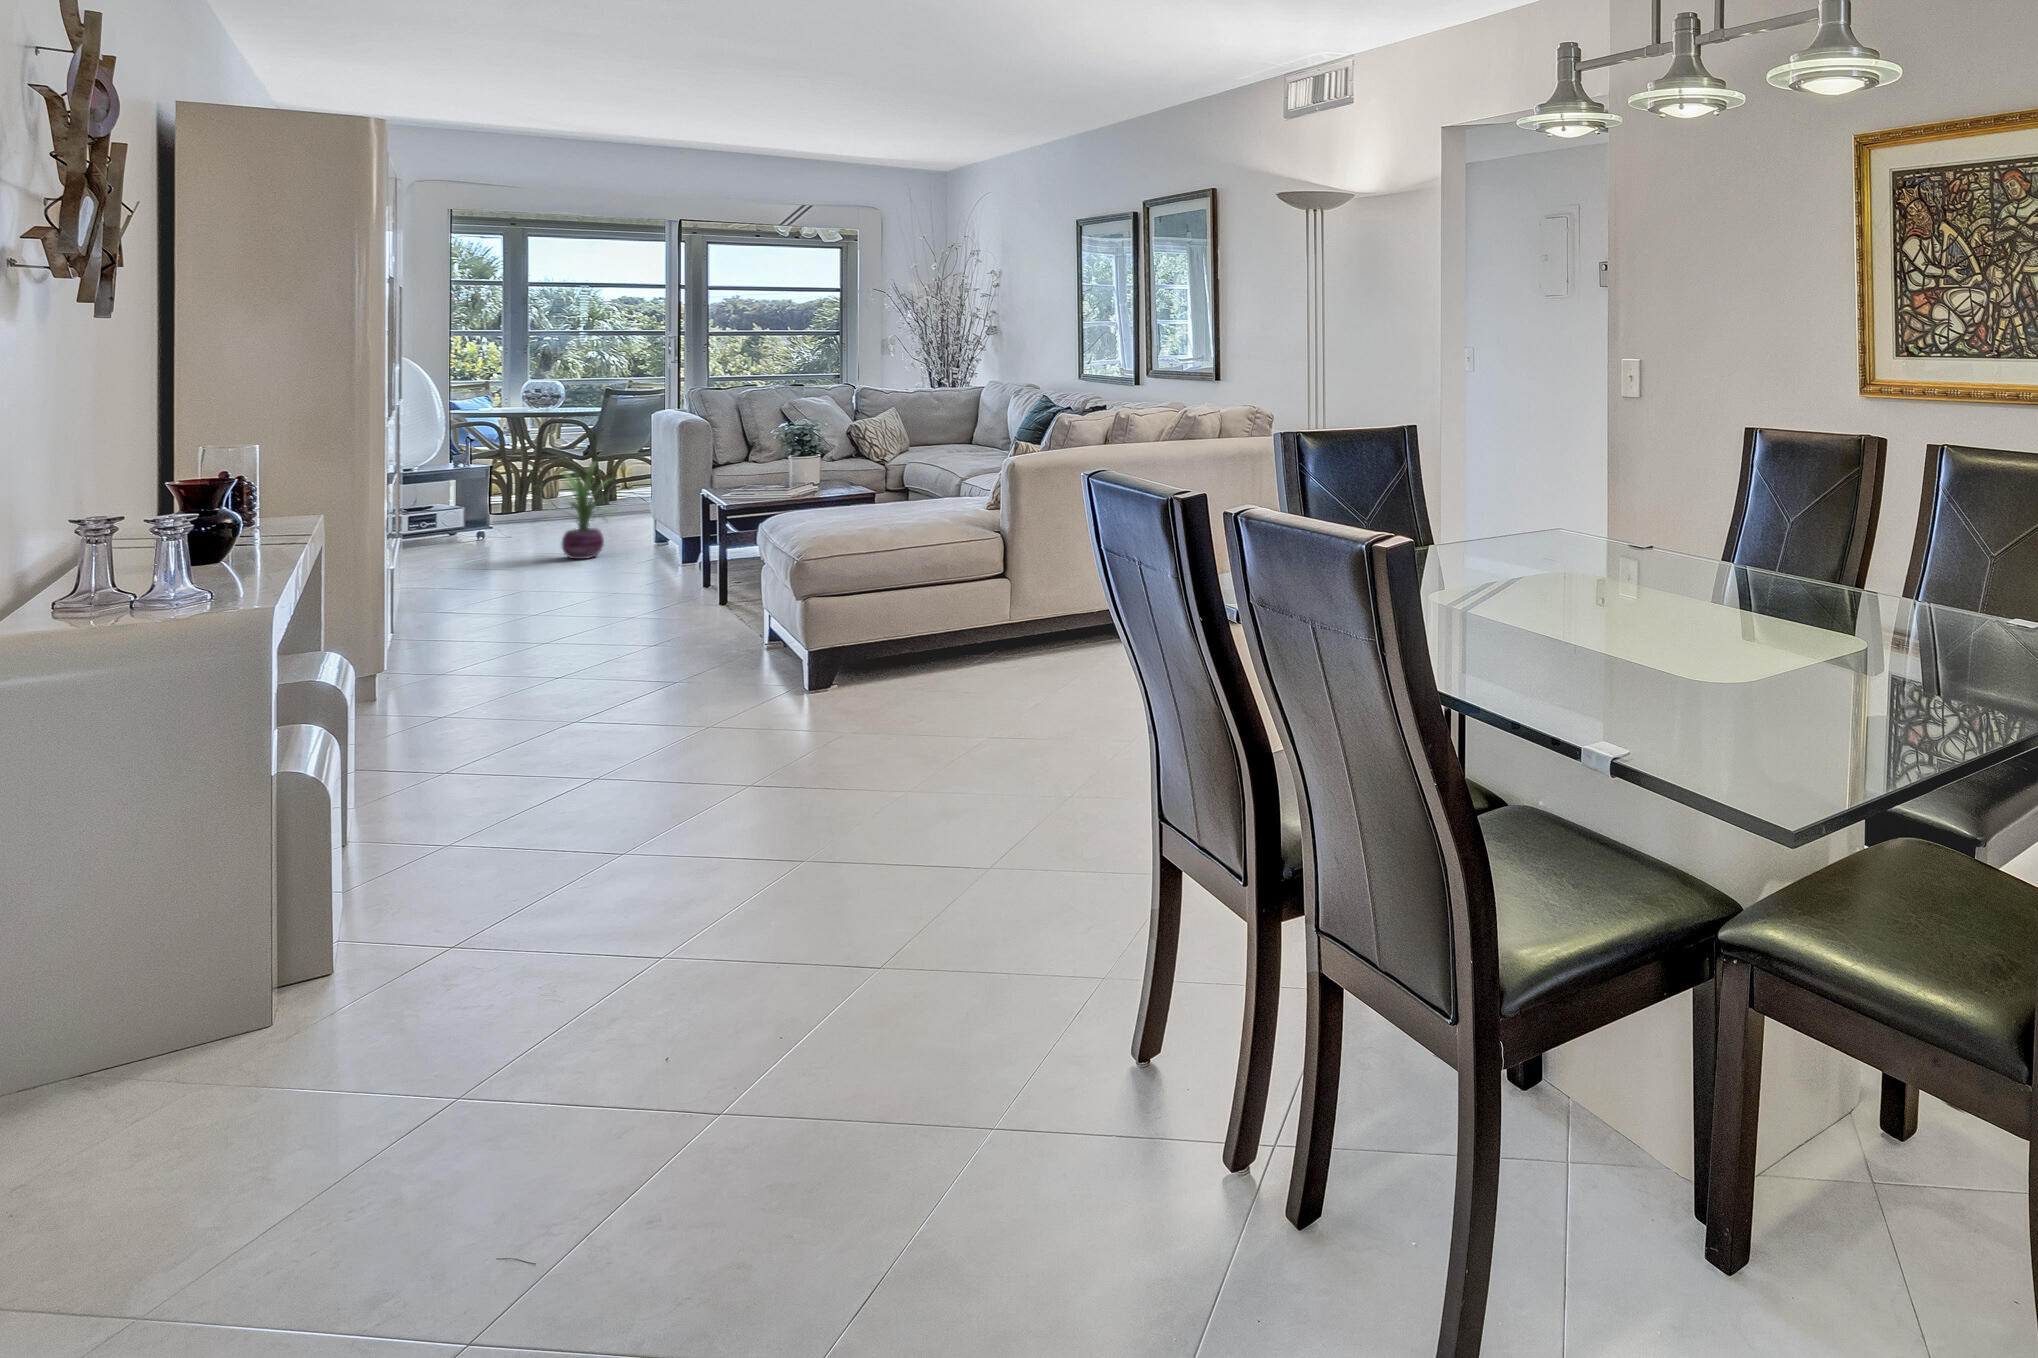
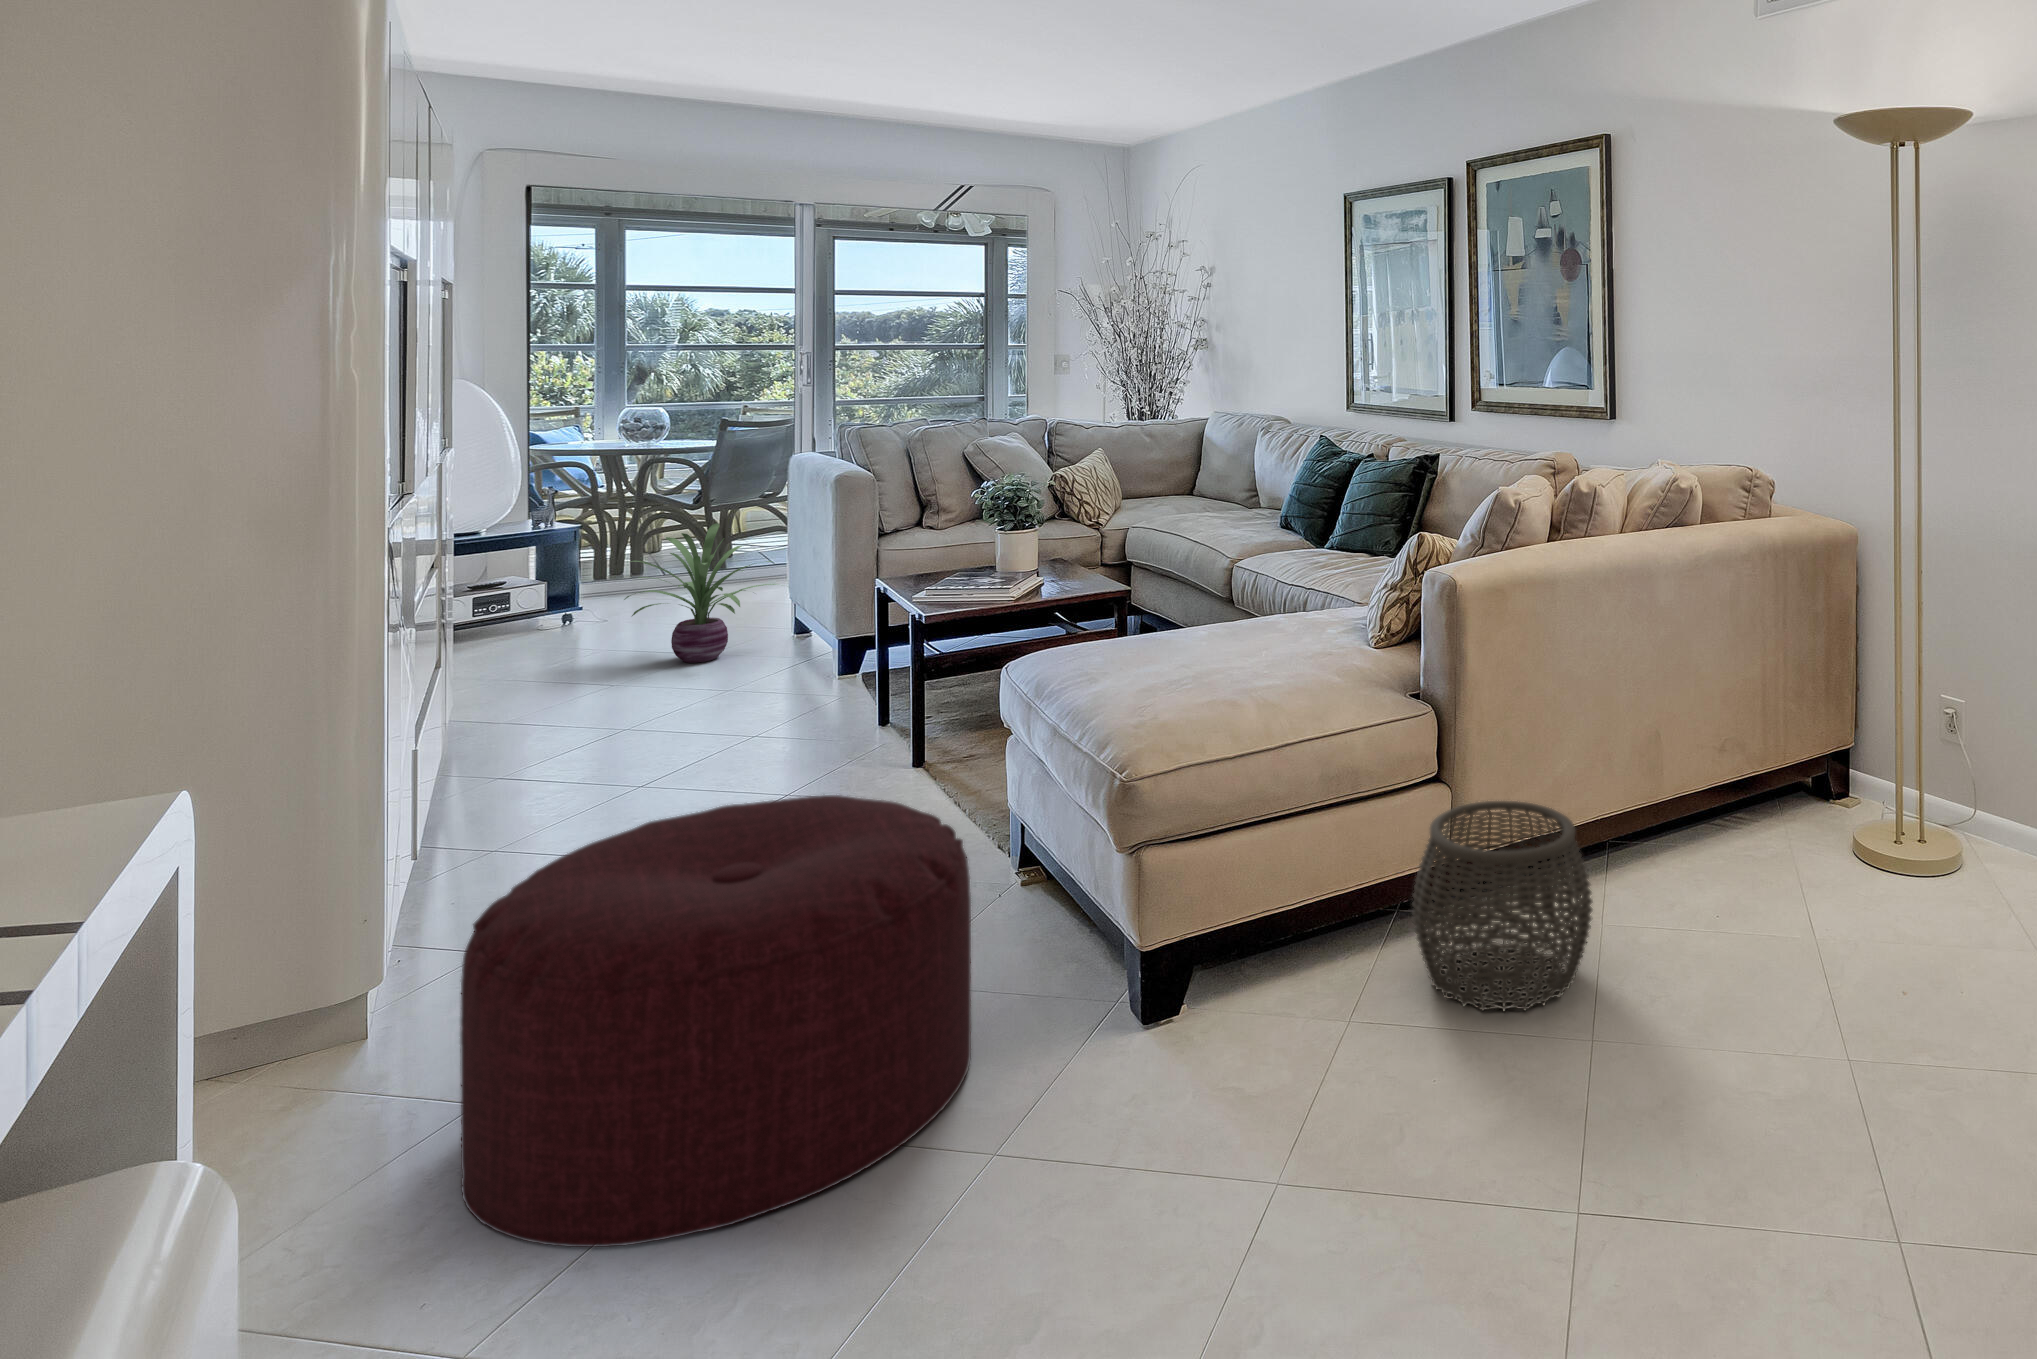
ottoman: none [447,570,715,742] -> present [460,795,971,1247]
woven basket: none [969,584,1073,685] -> present [1412,801,1593,1011]

